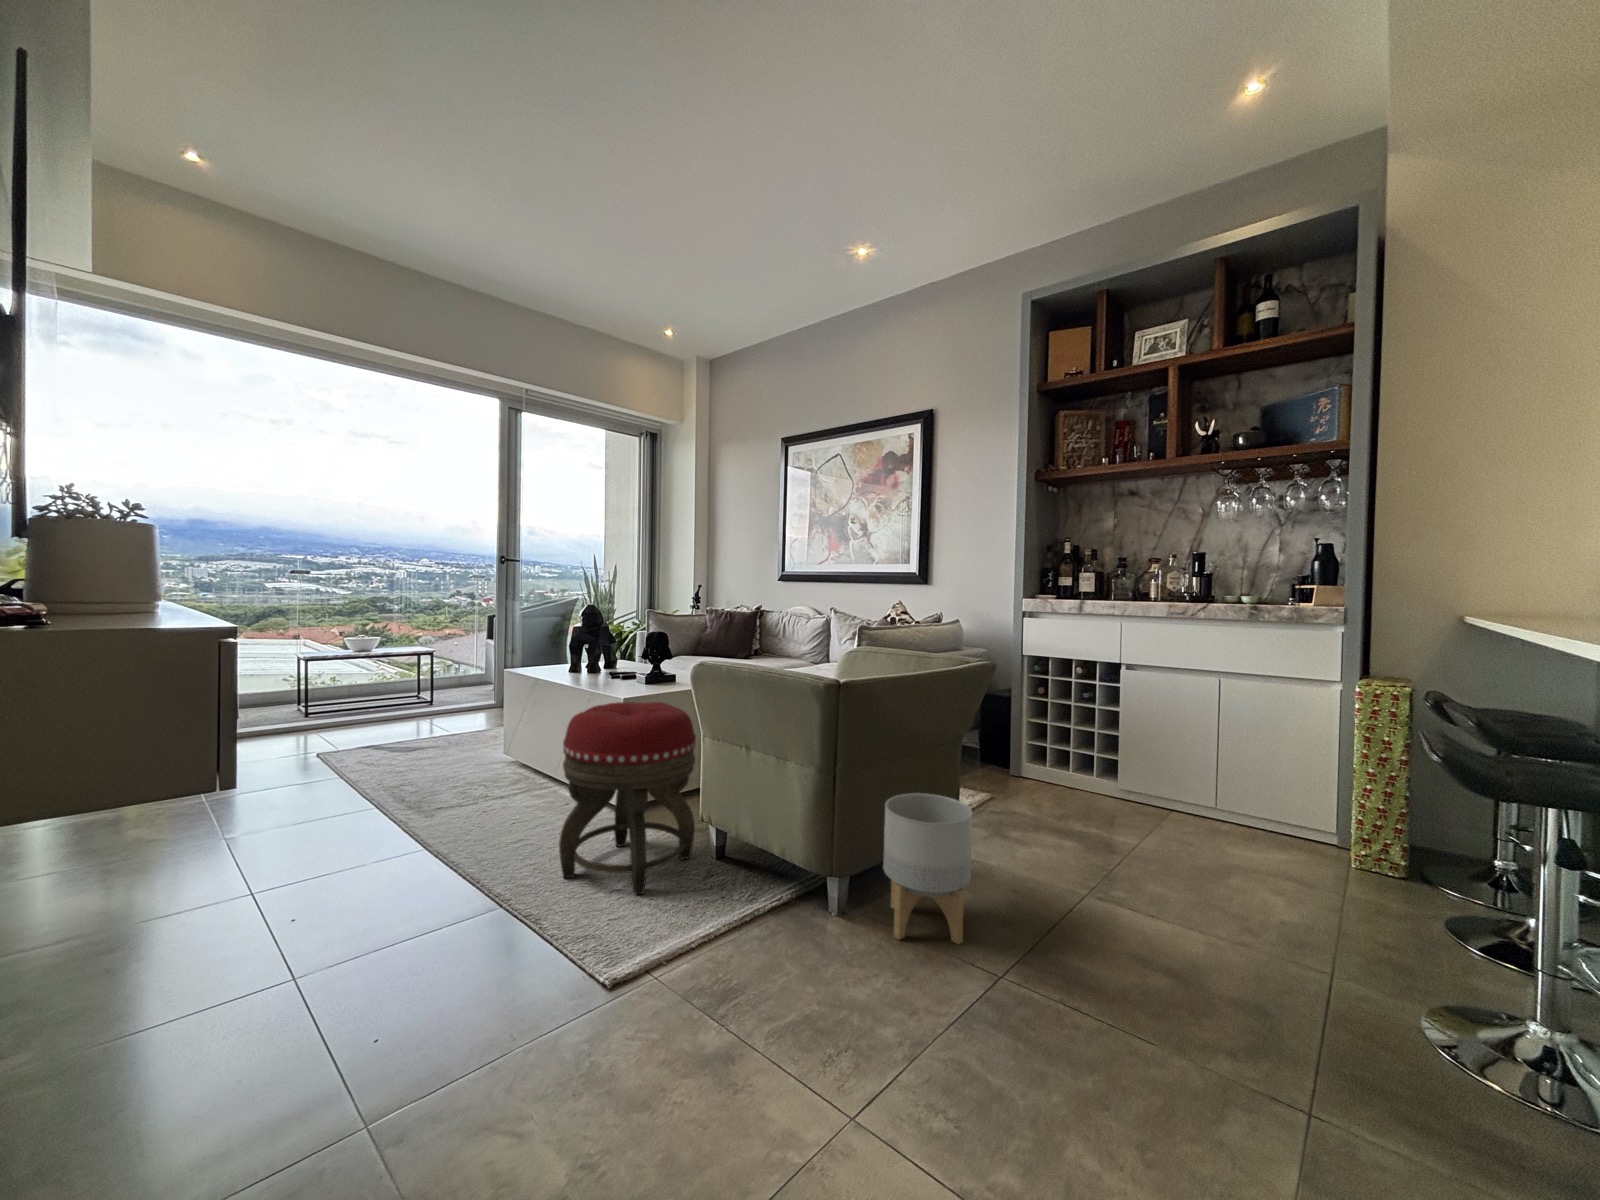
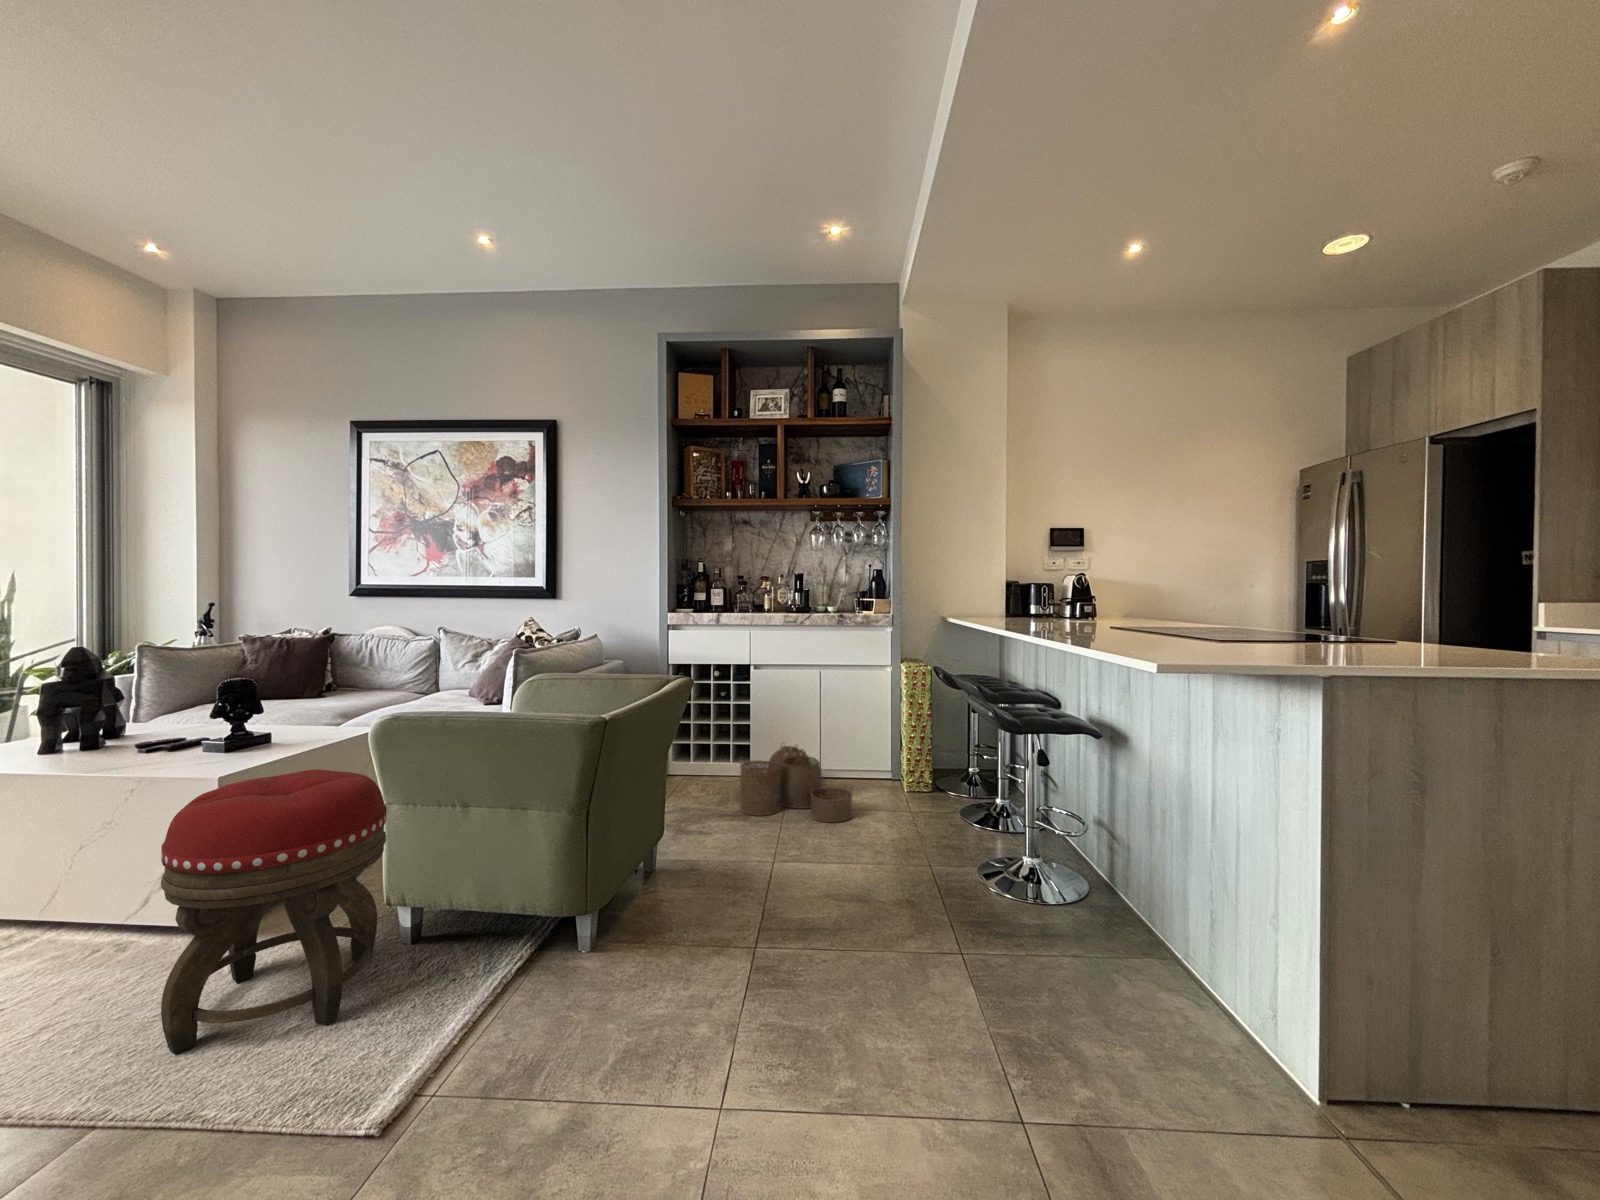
woven basket: none [1075,763,1233,882] -> present [740,743,853,822]
planter: present [883,793,972,944] -> none [638,803,718,946]

